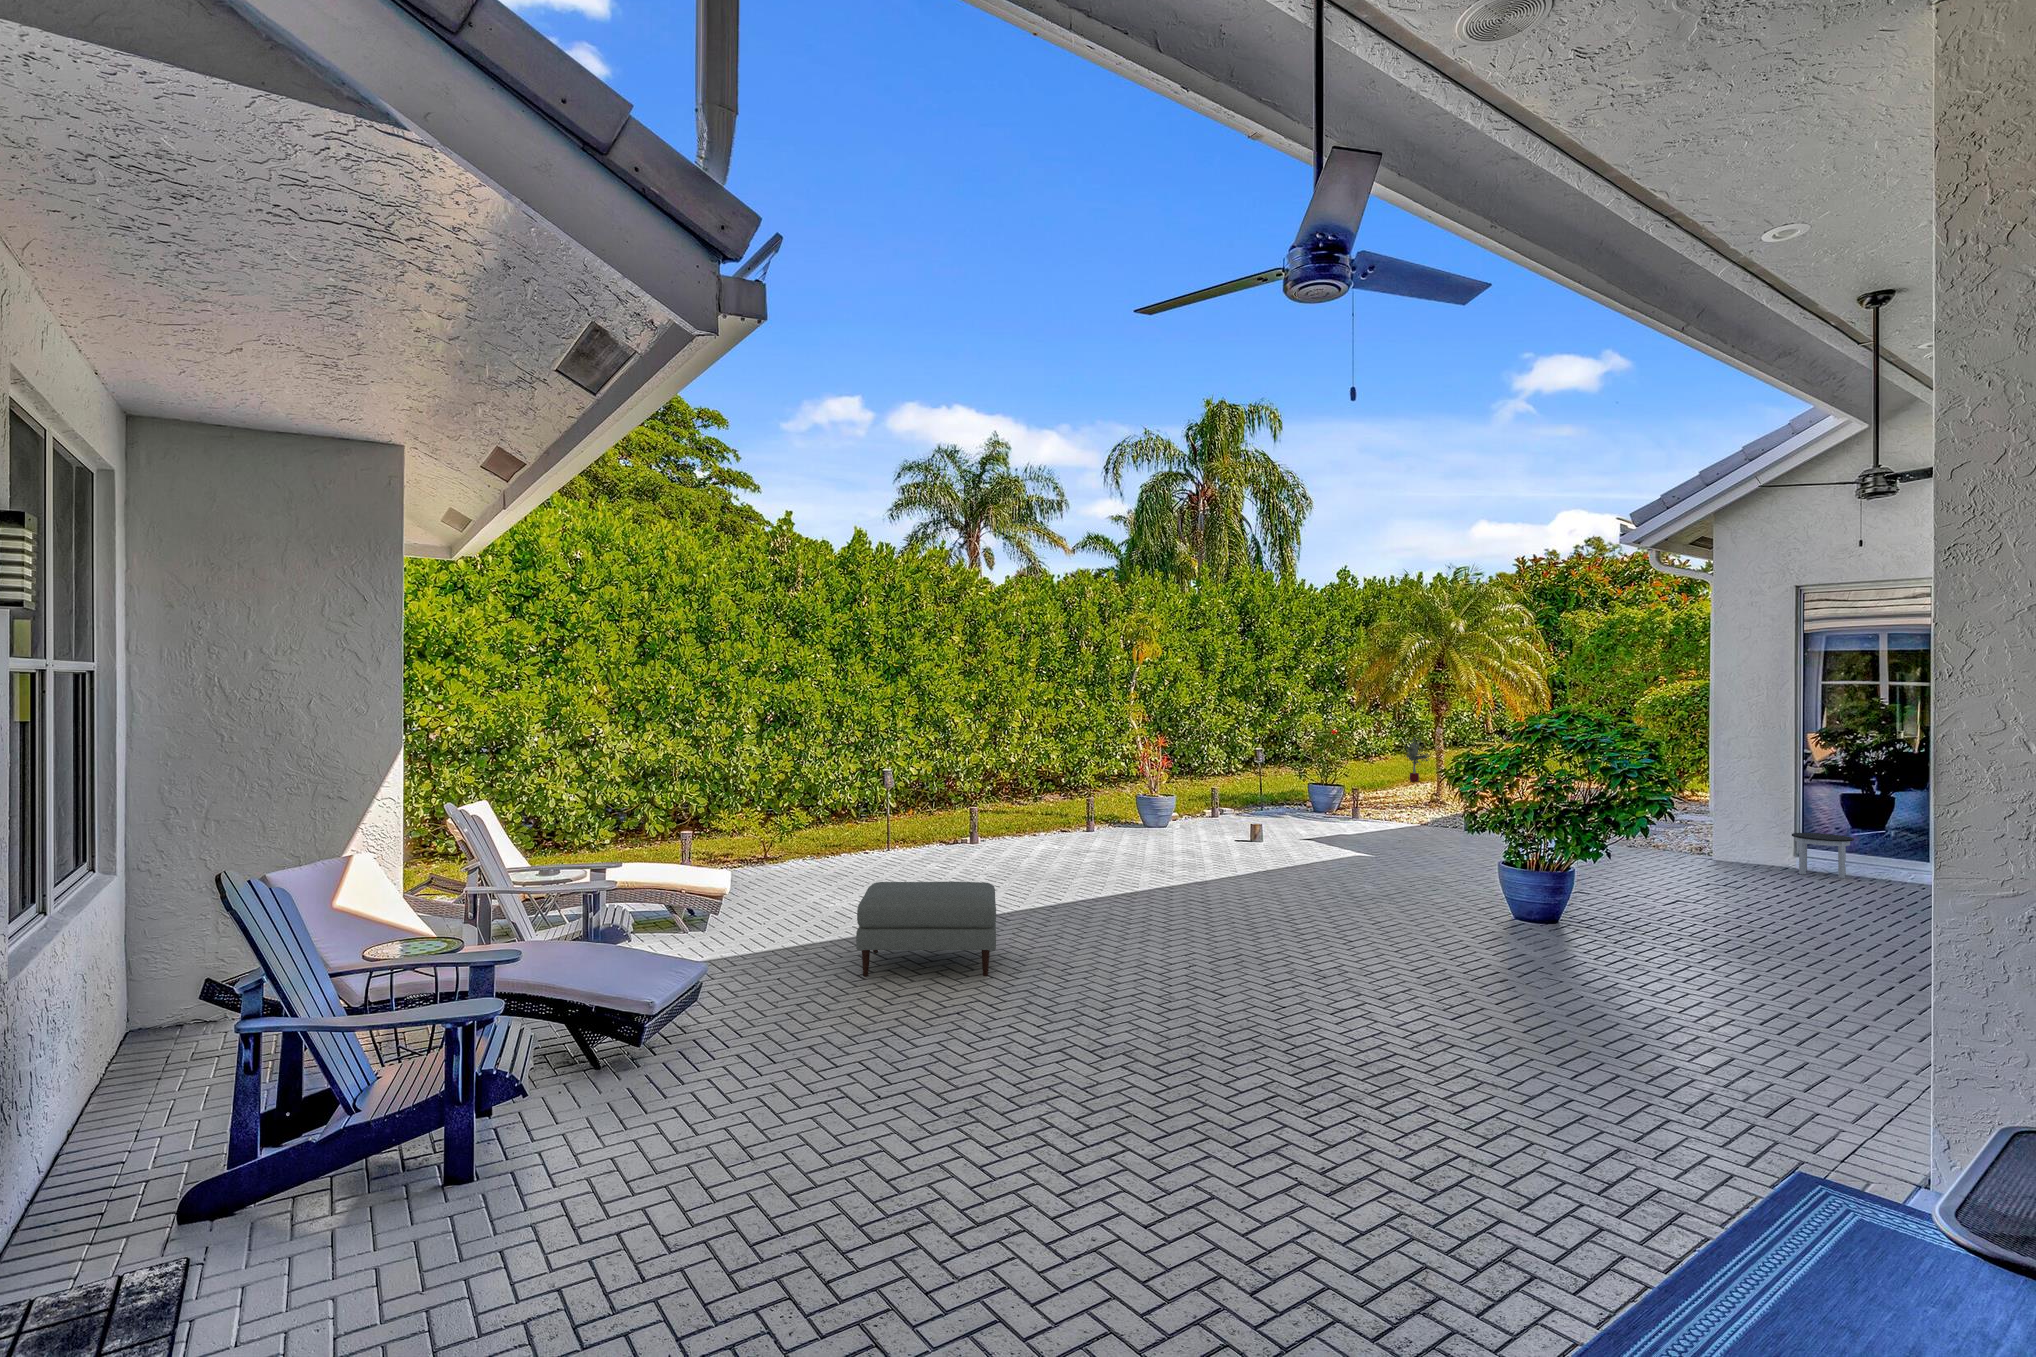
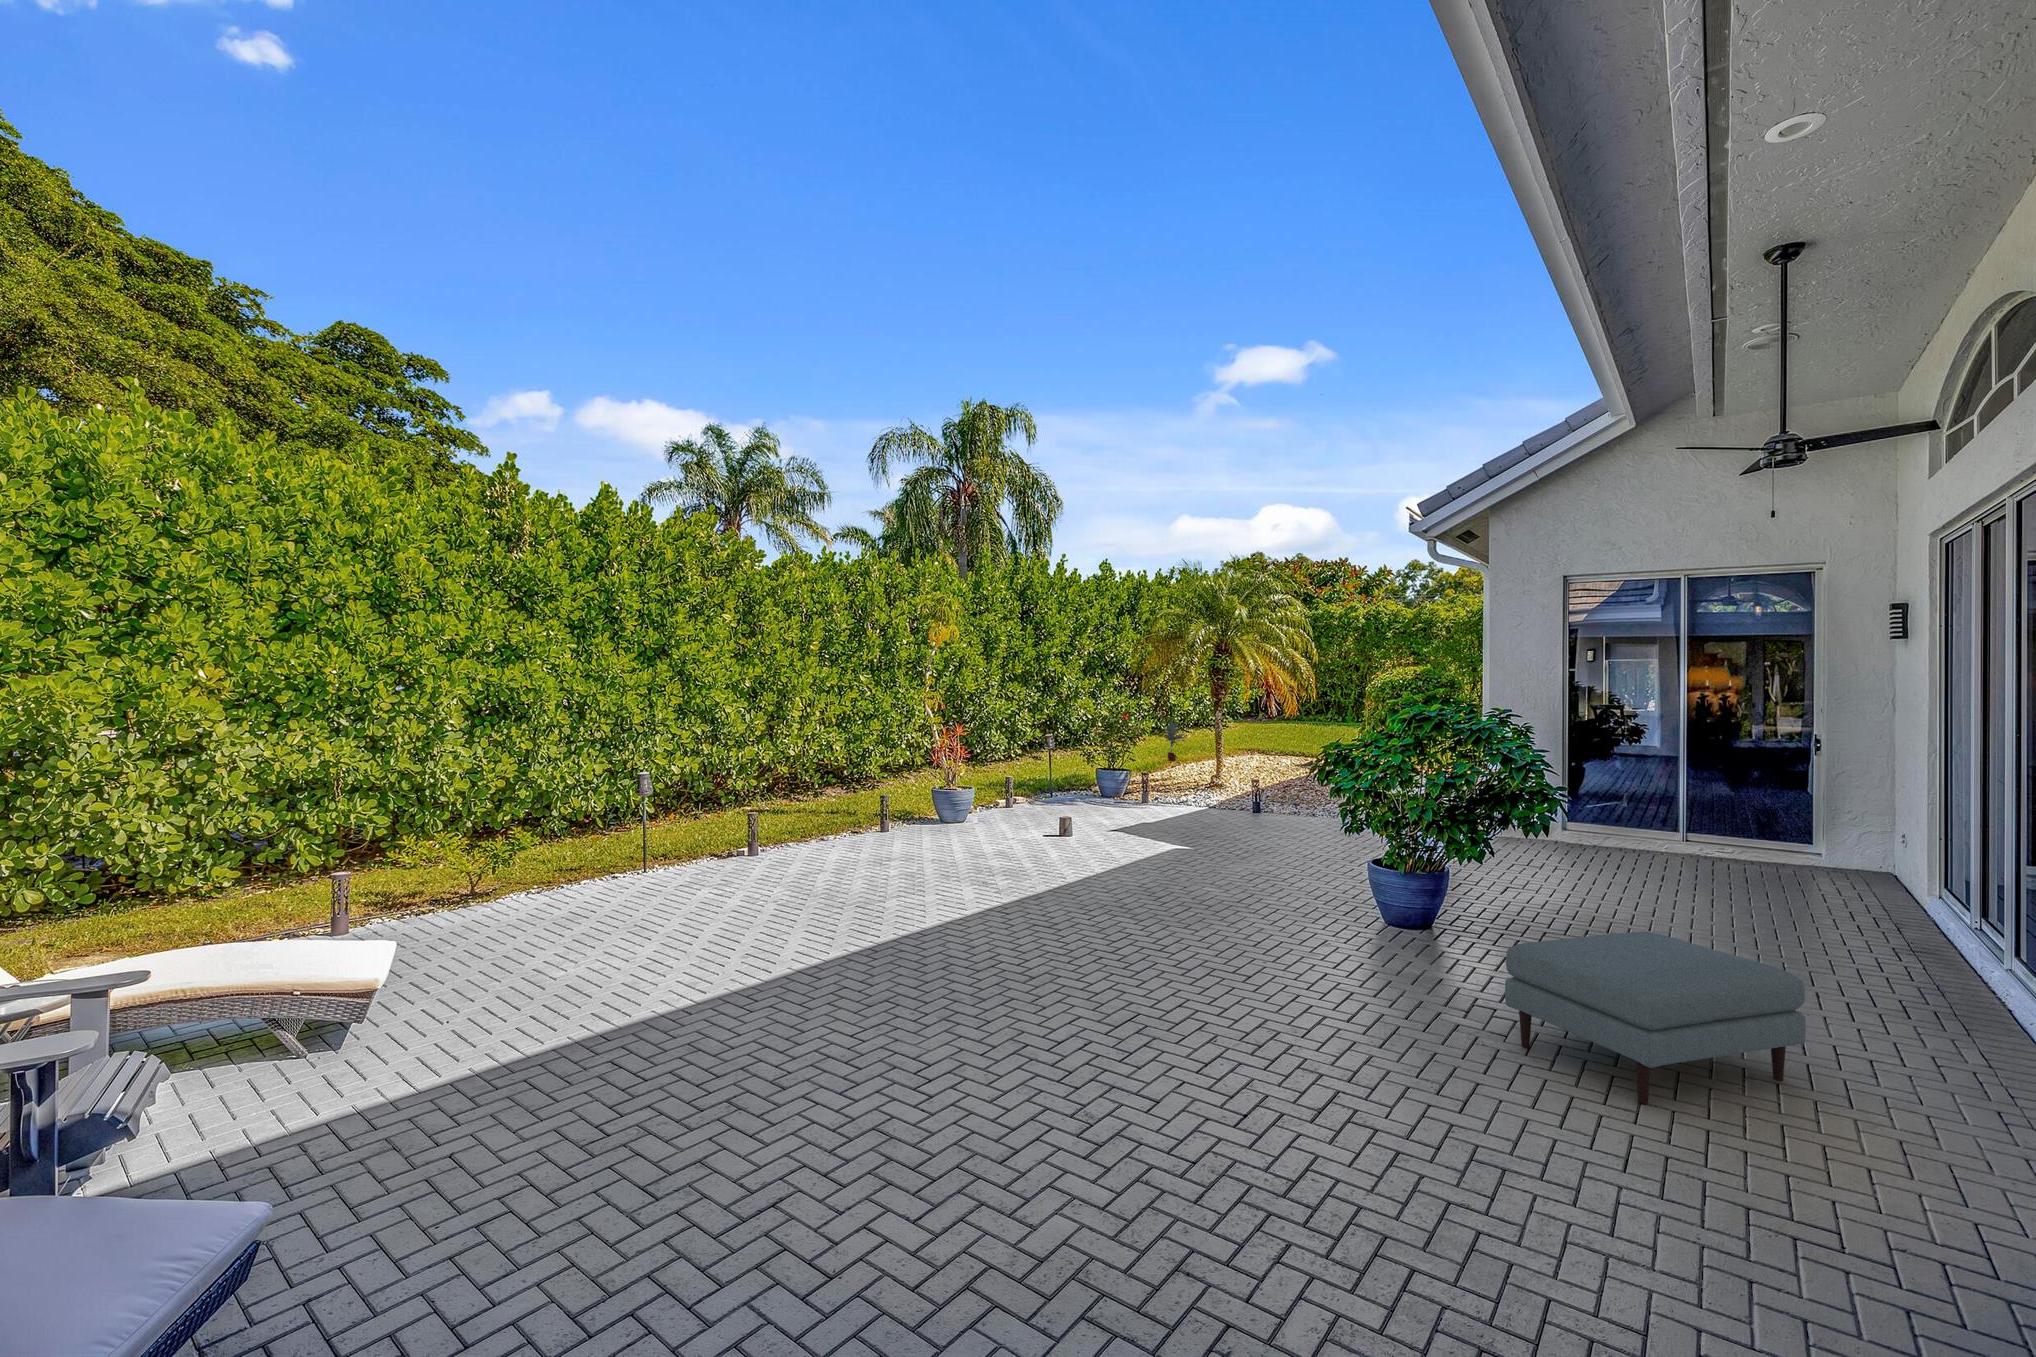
round table: present [1792,833,1854,878] -> none [1575,806,1631,849]
ottoman: present [856,882,996,976] -> present [1505,932,1806,1104]

